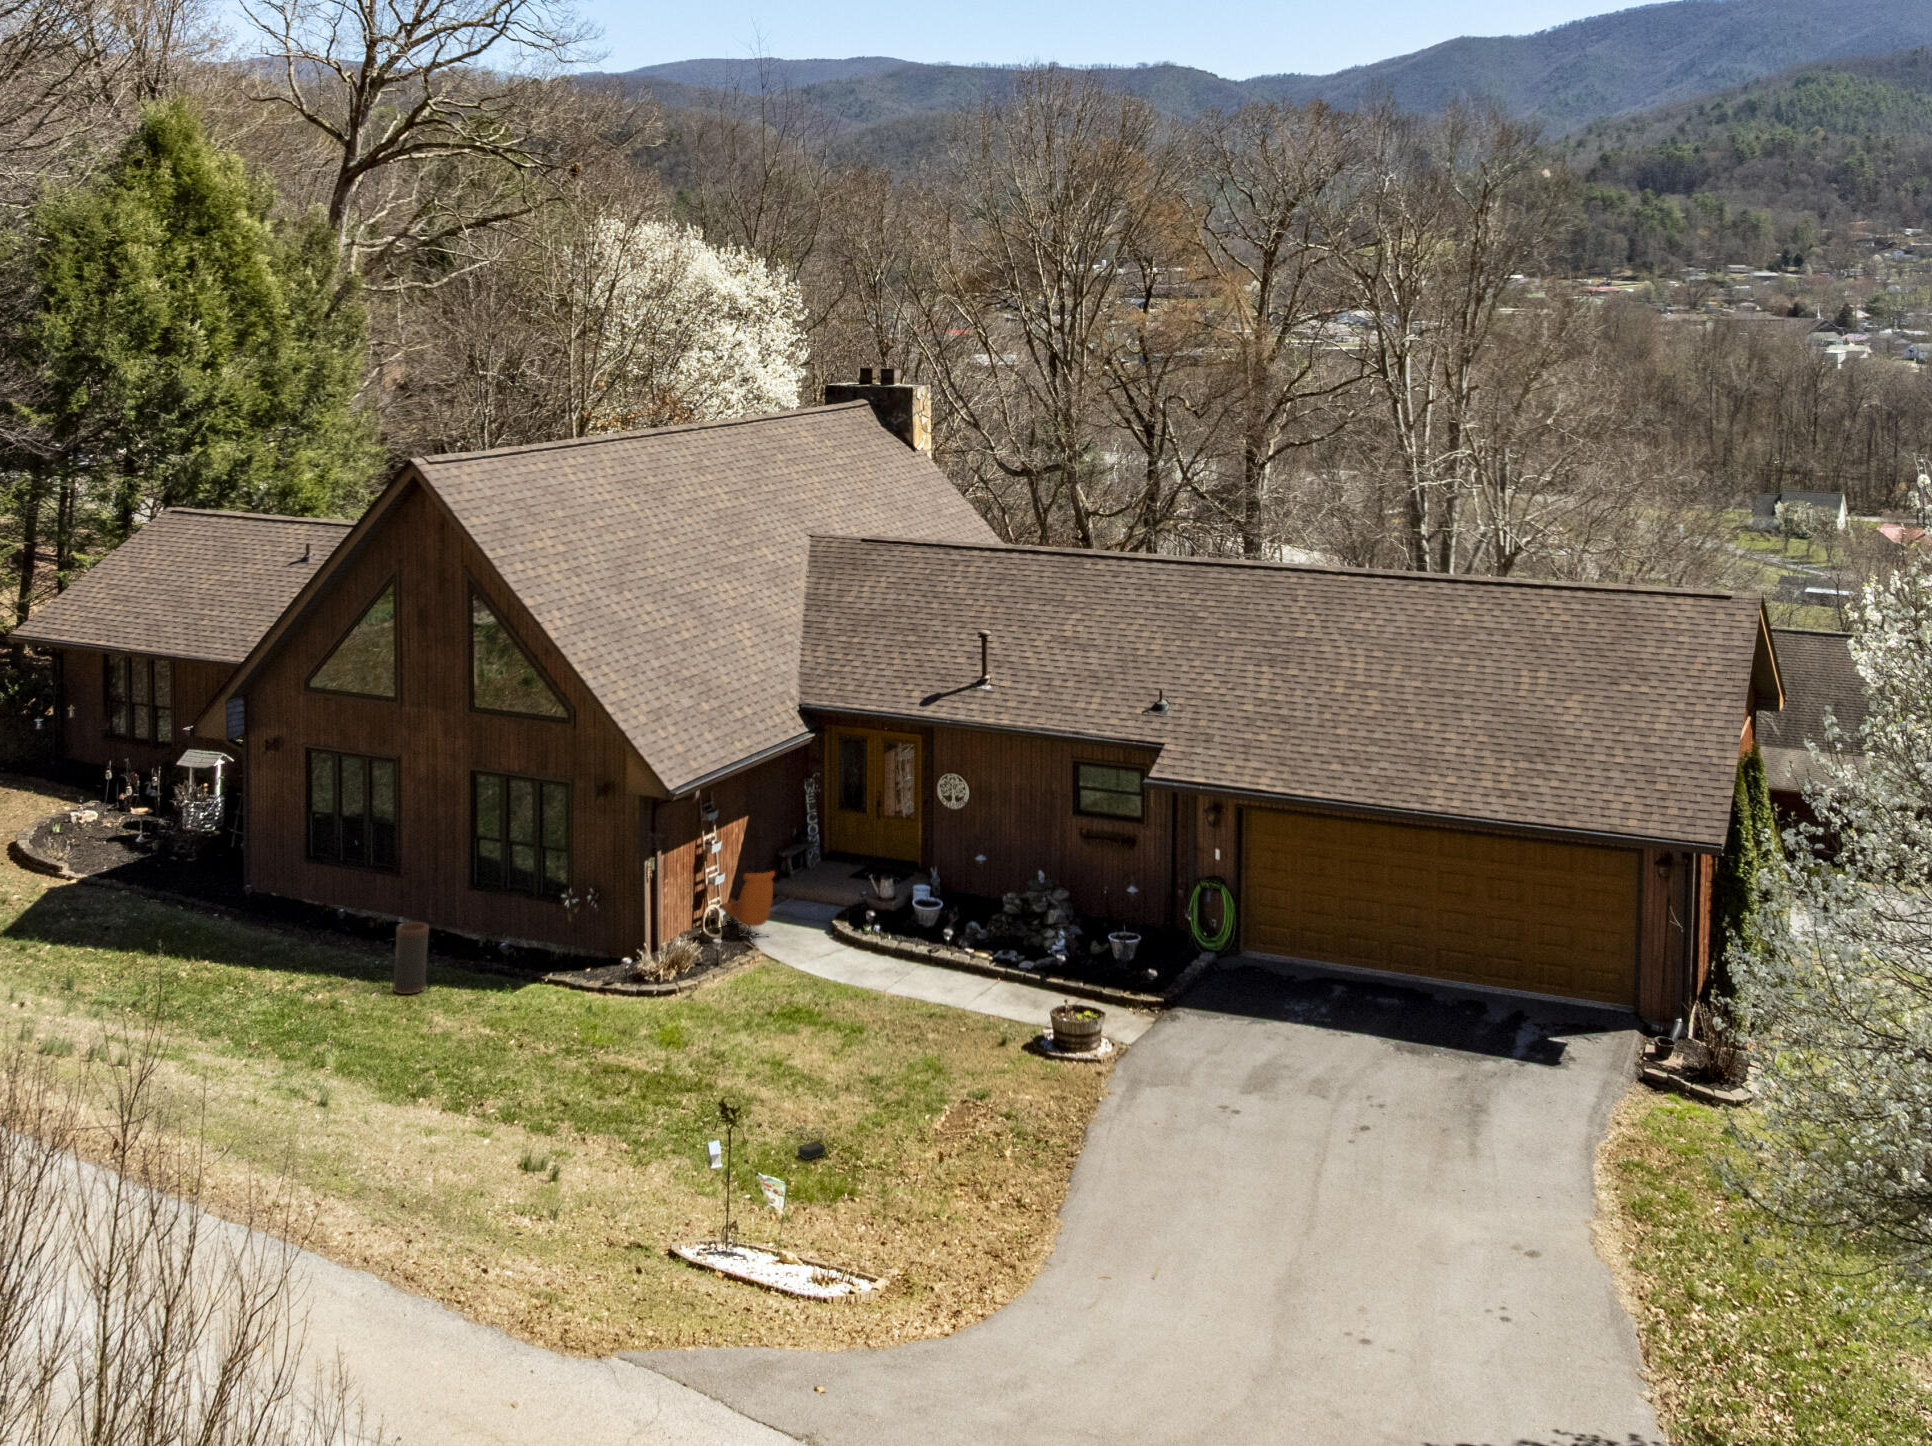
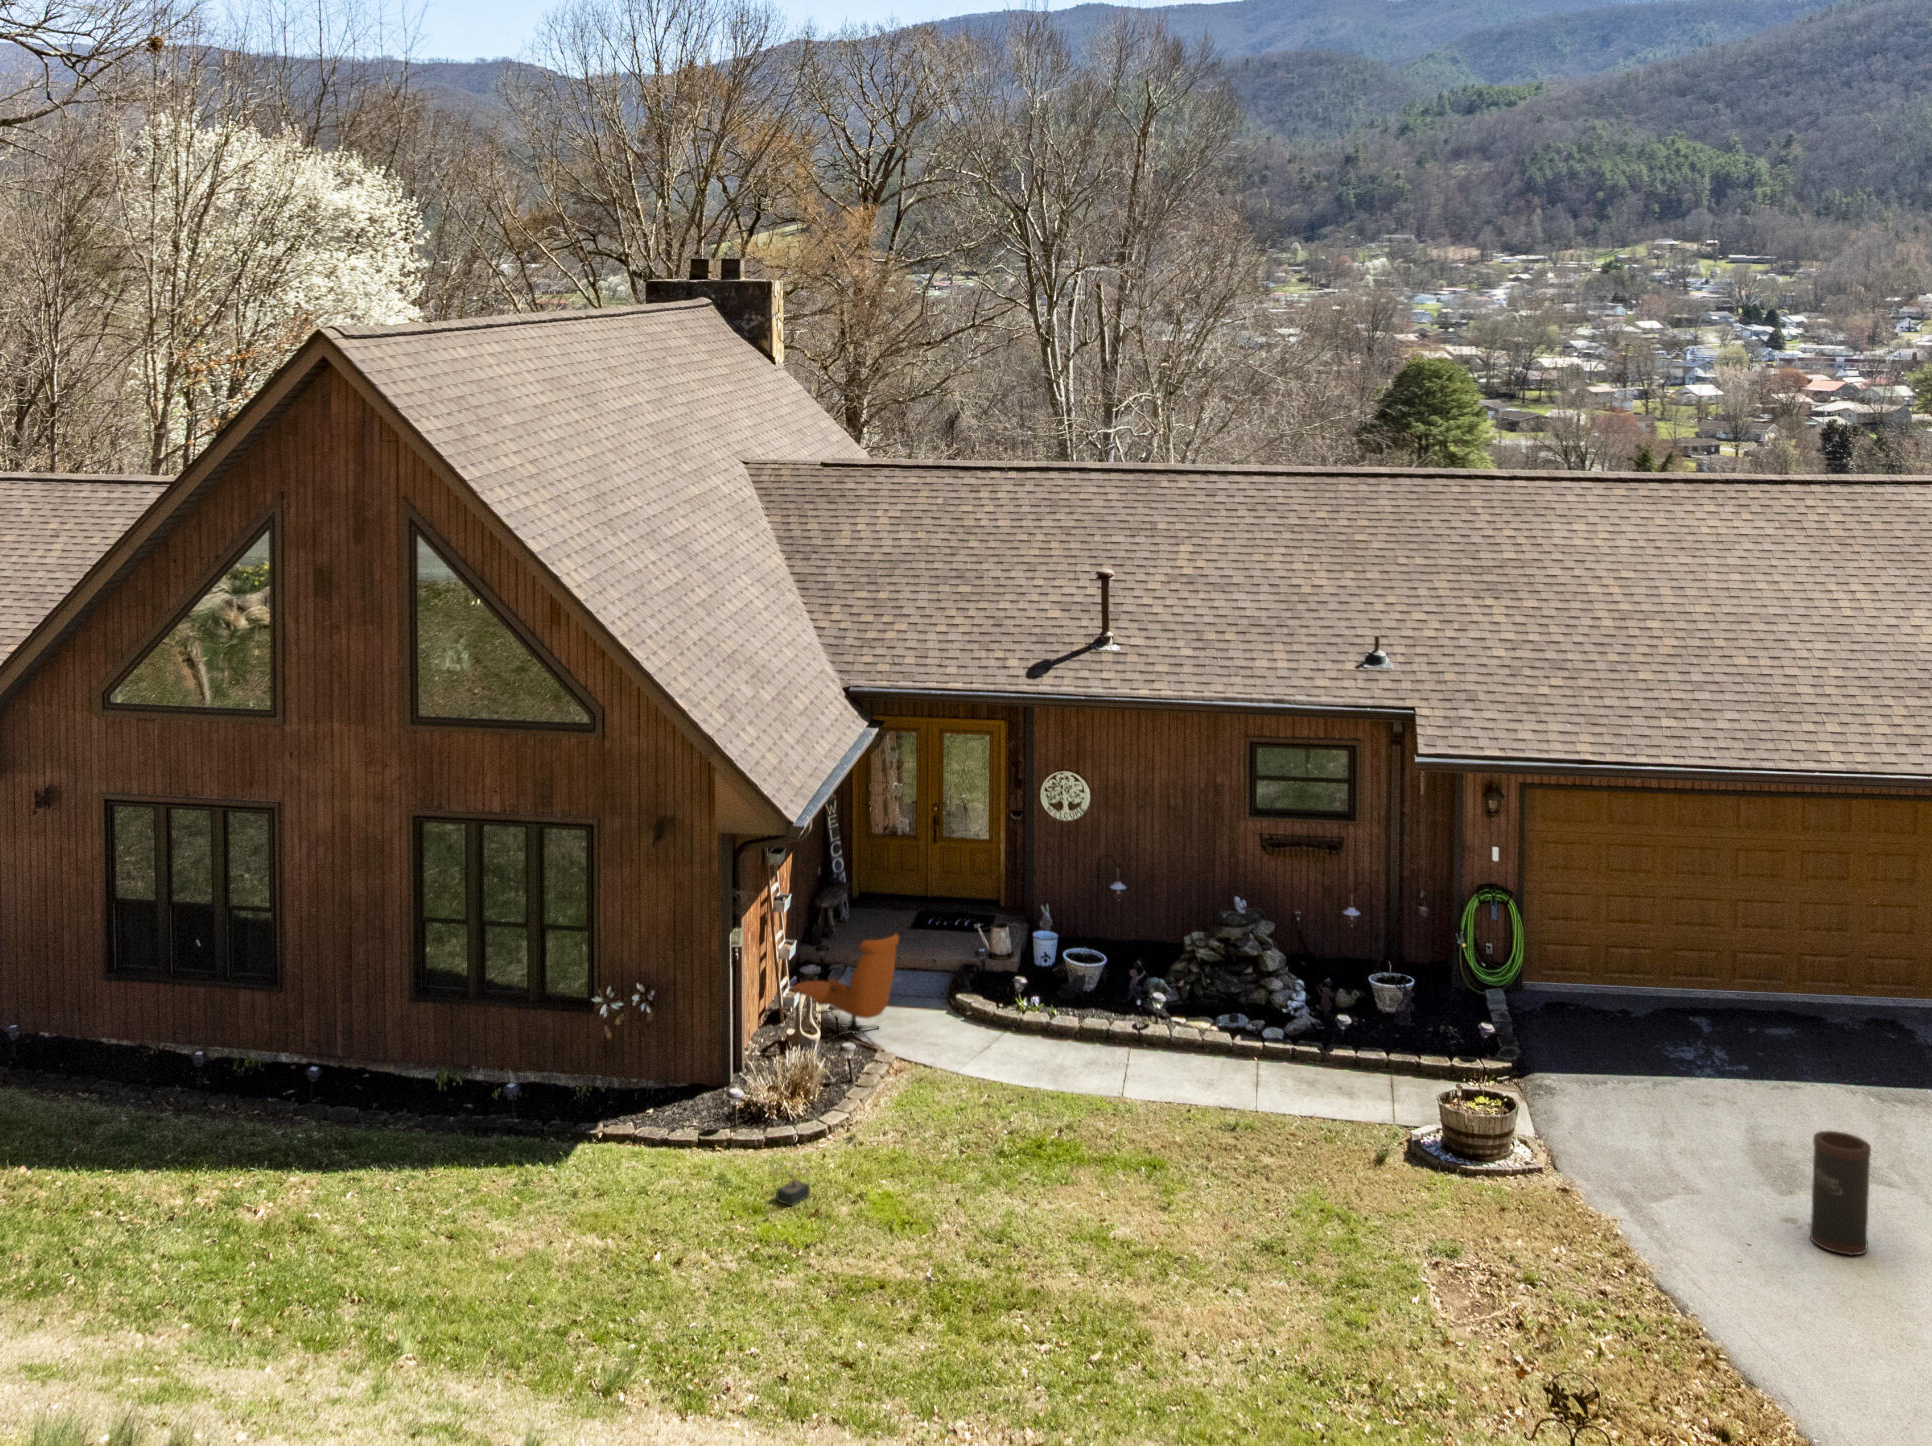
trash can: present [393,922,429,994] -> present [1810,1131,1871,1256]
decorative plant: present [794,1126,825,1160] -> present [772,1162,810,1206]

